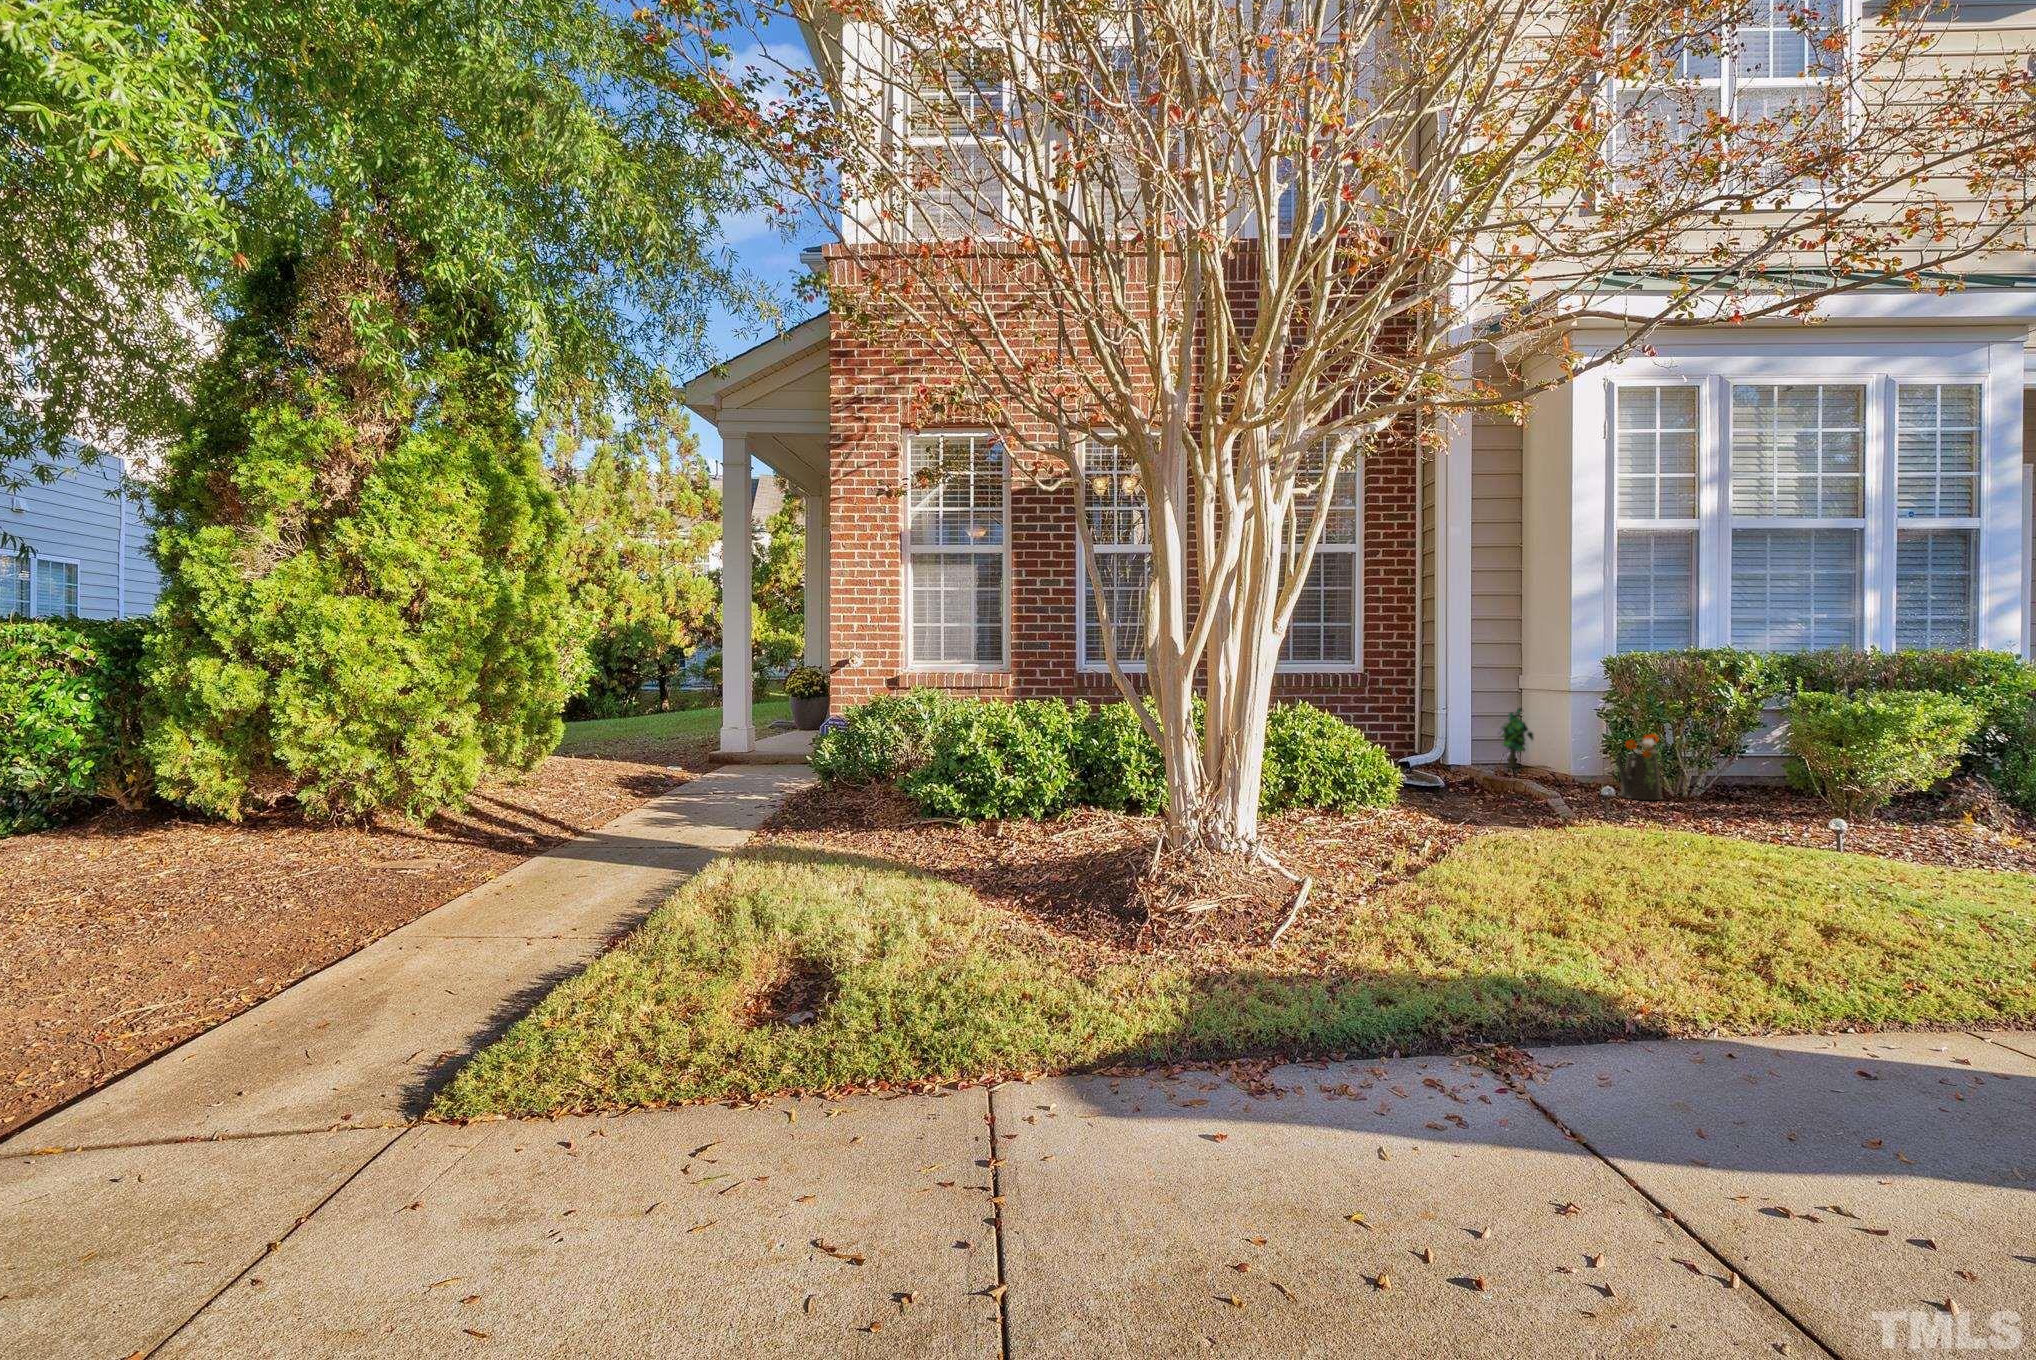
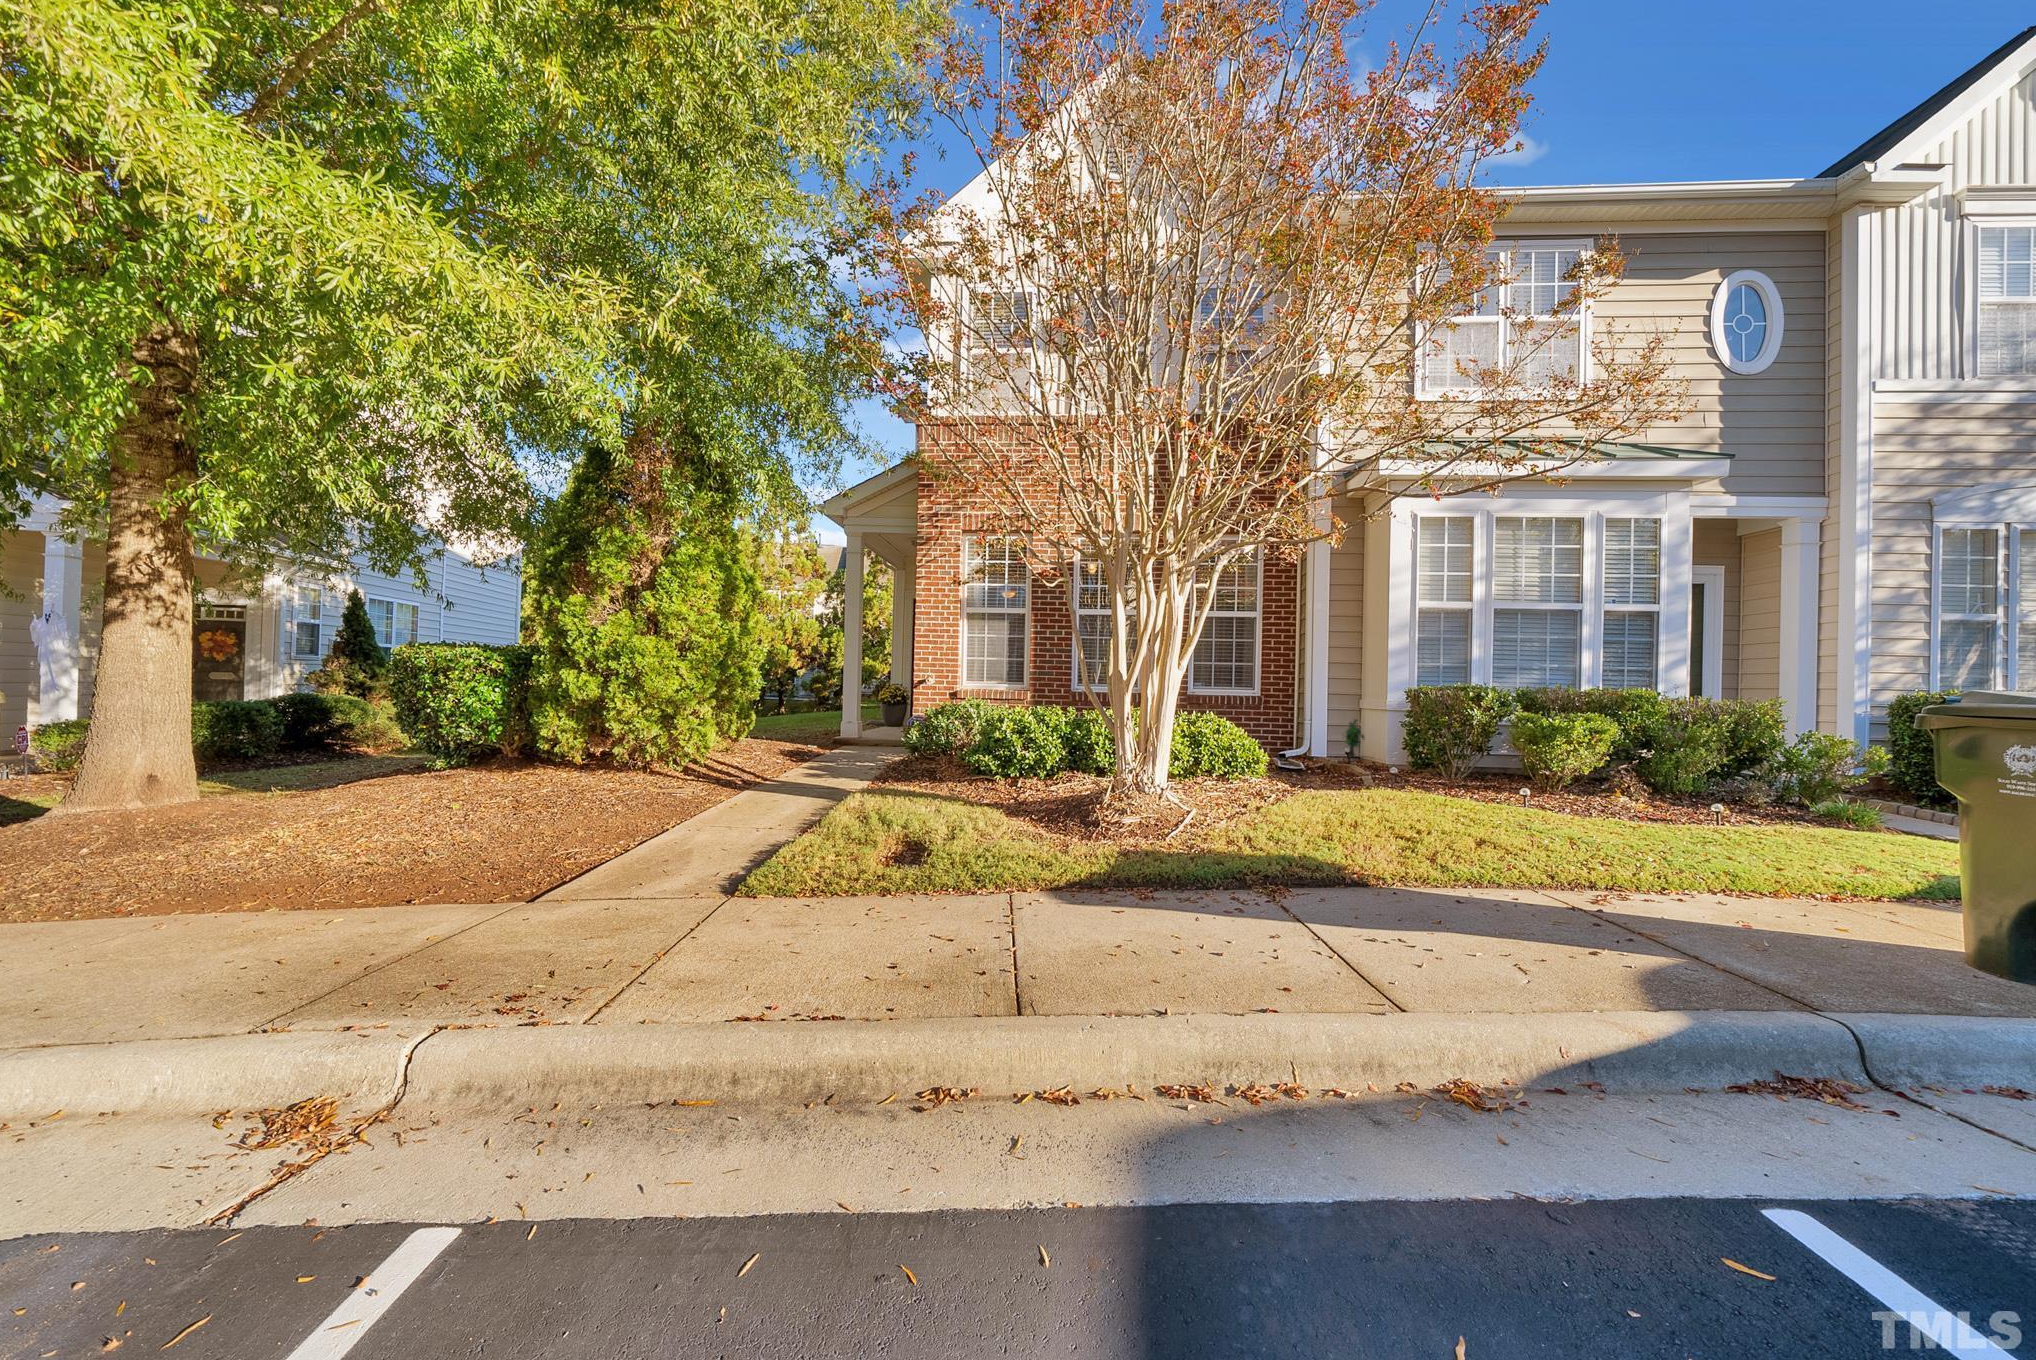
watering can: present [1617,734,1663,800] -> none [1407,735,1437,778]

